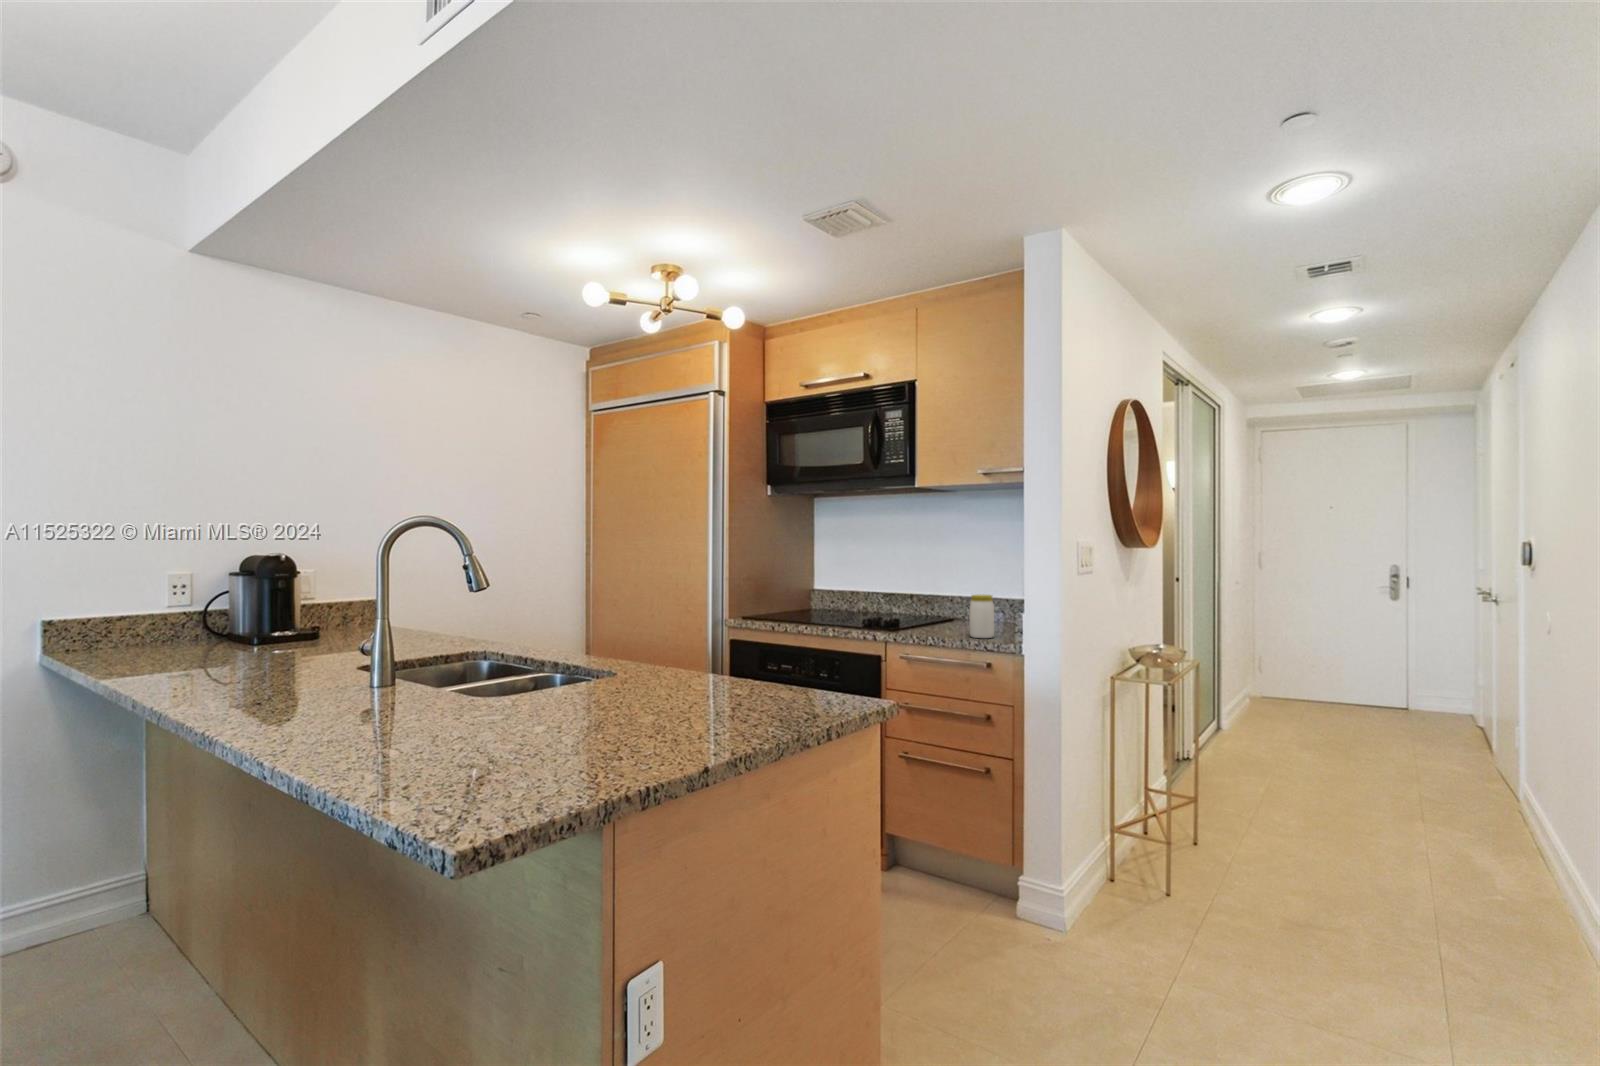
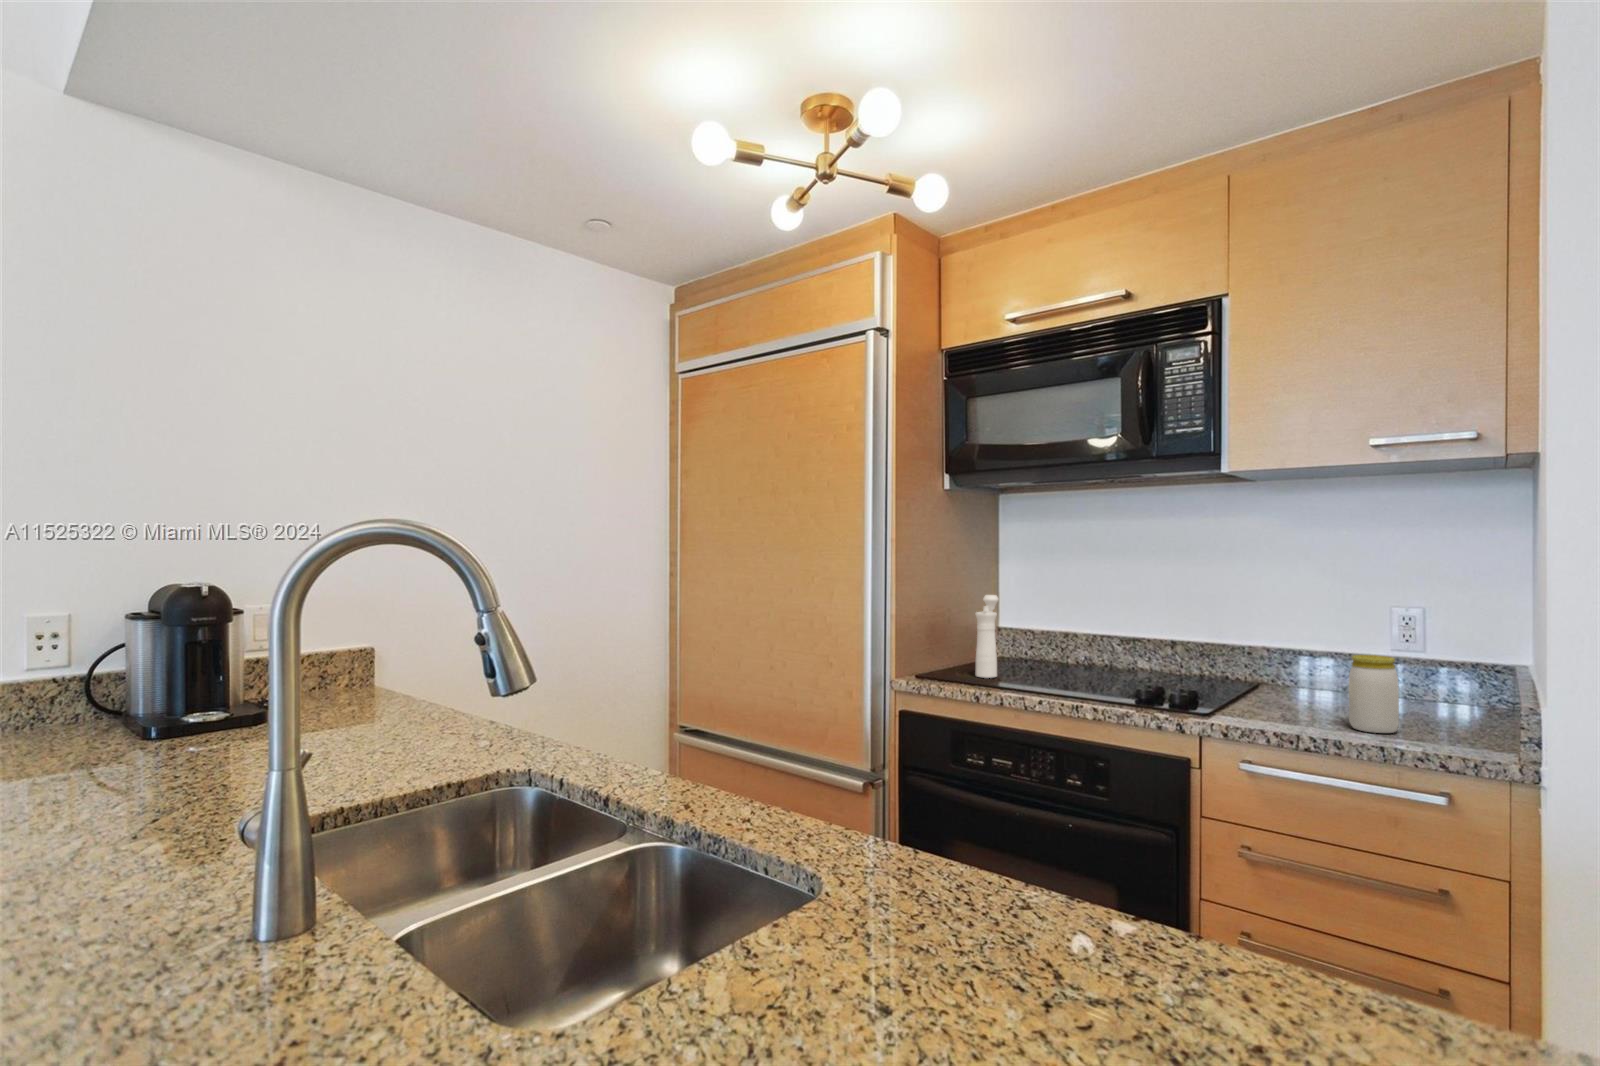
pepper mill: none [780,565,799,617] -> present [975,595,998,678]

